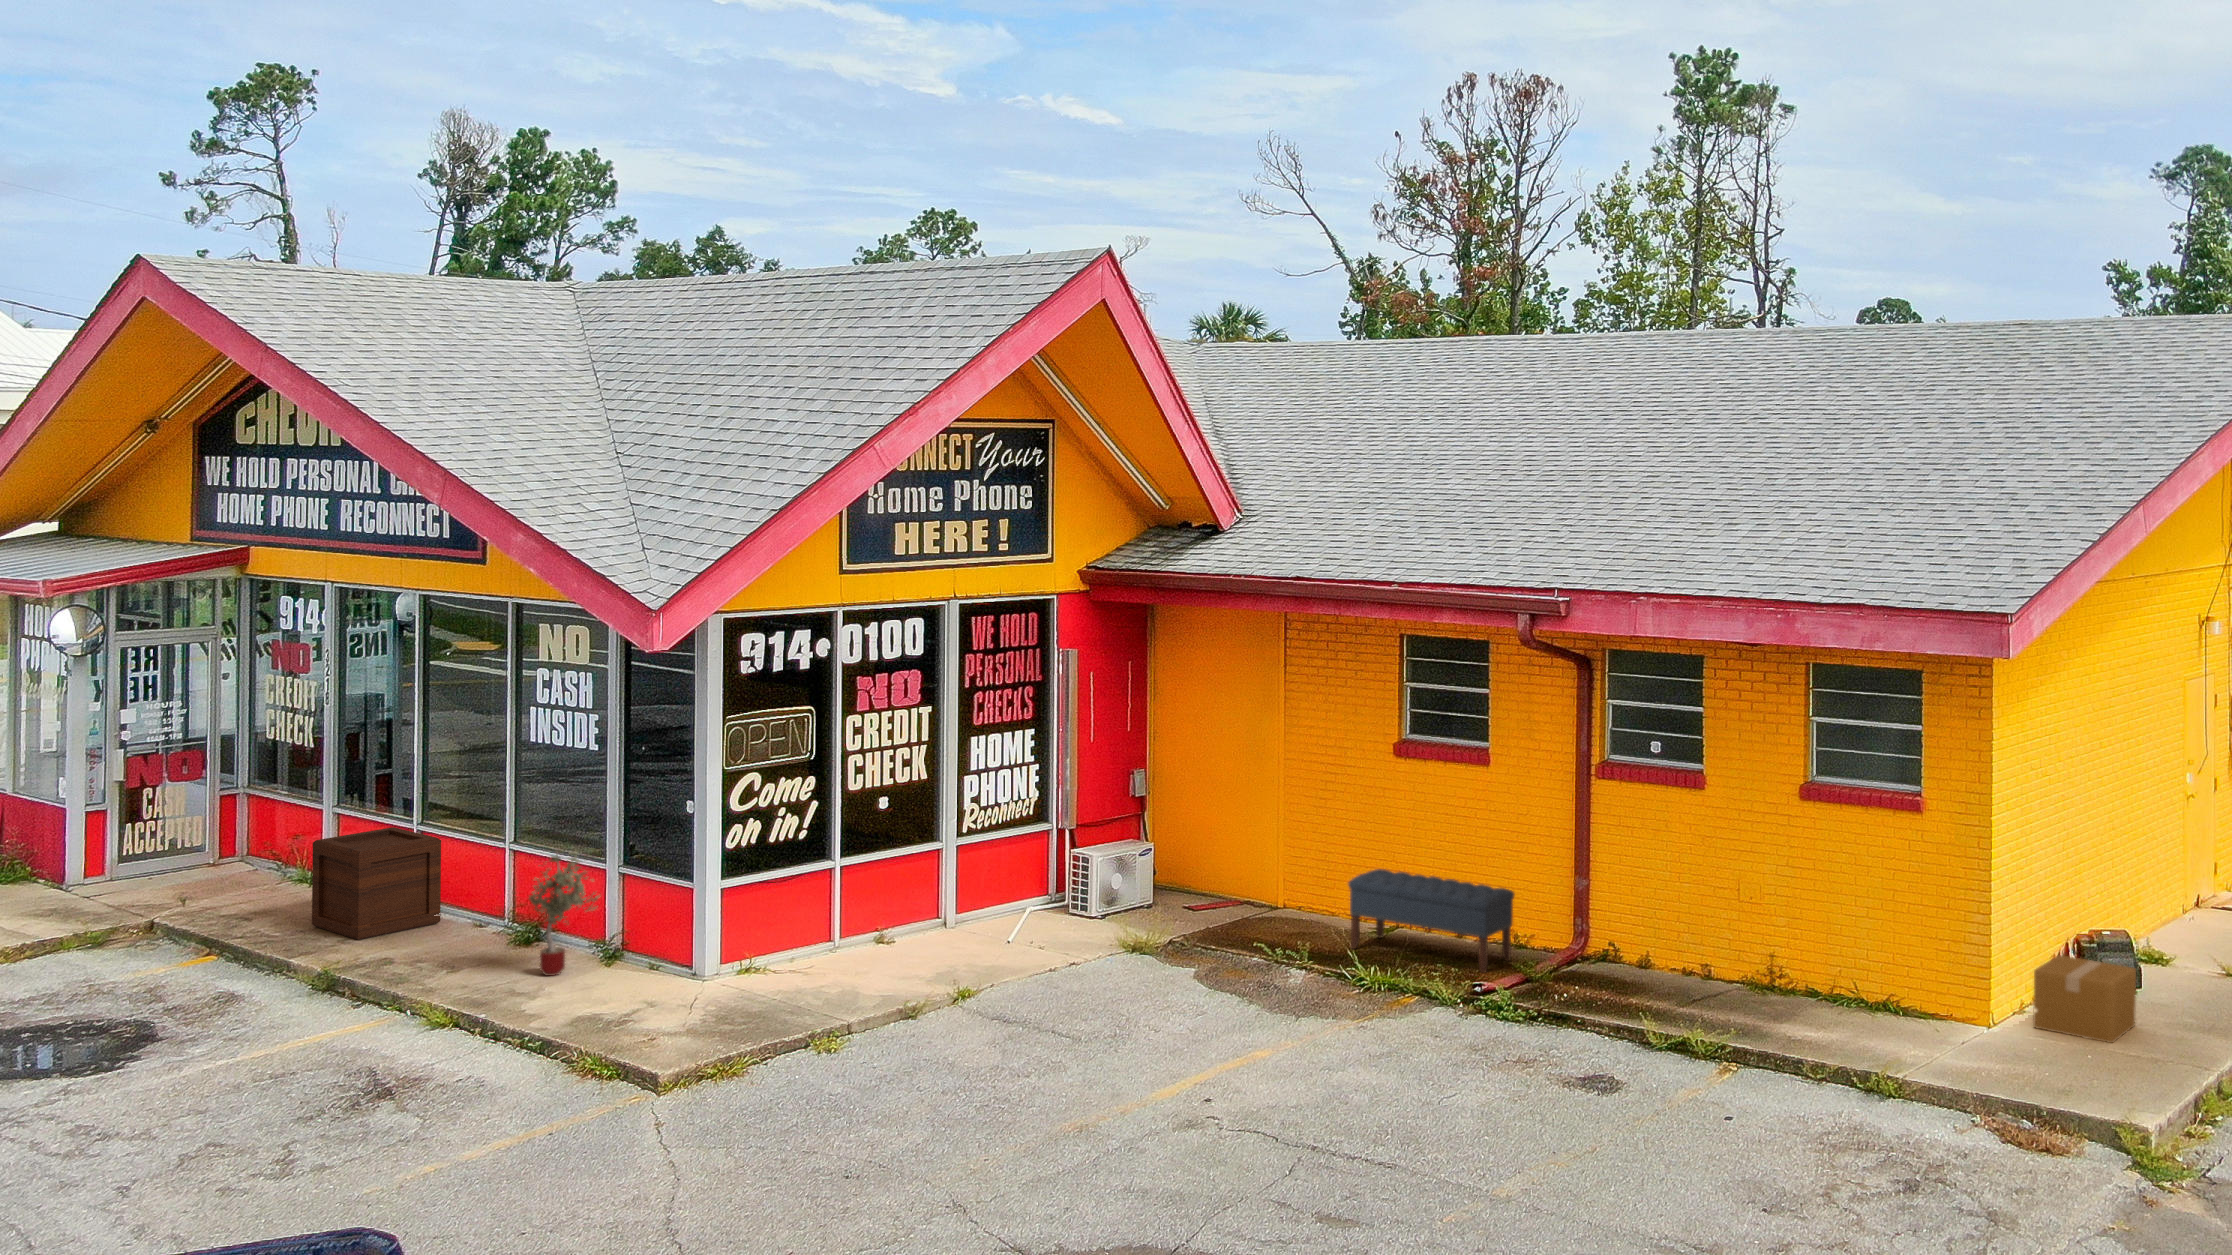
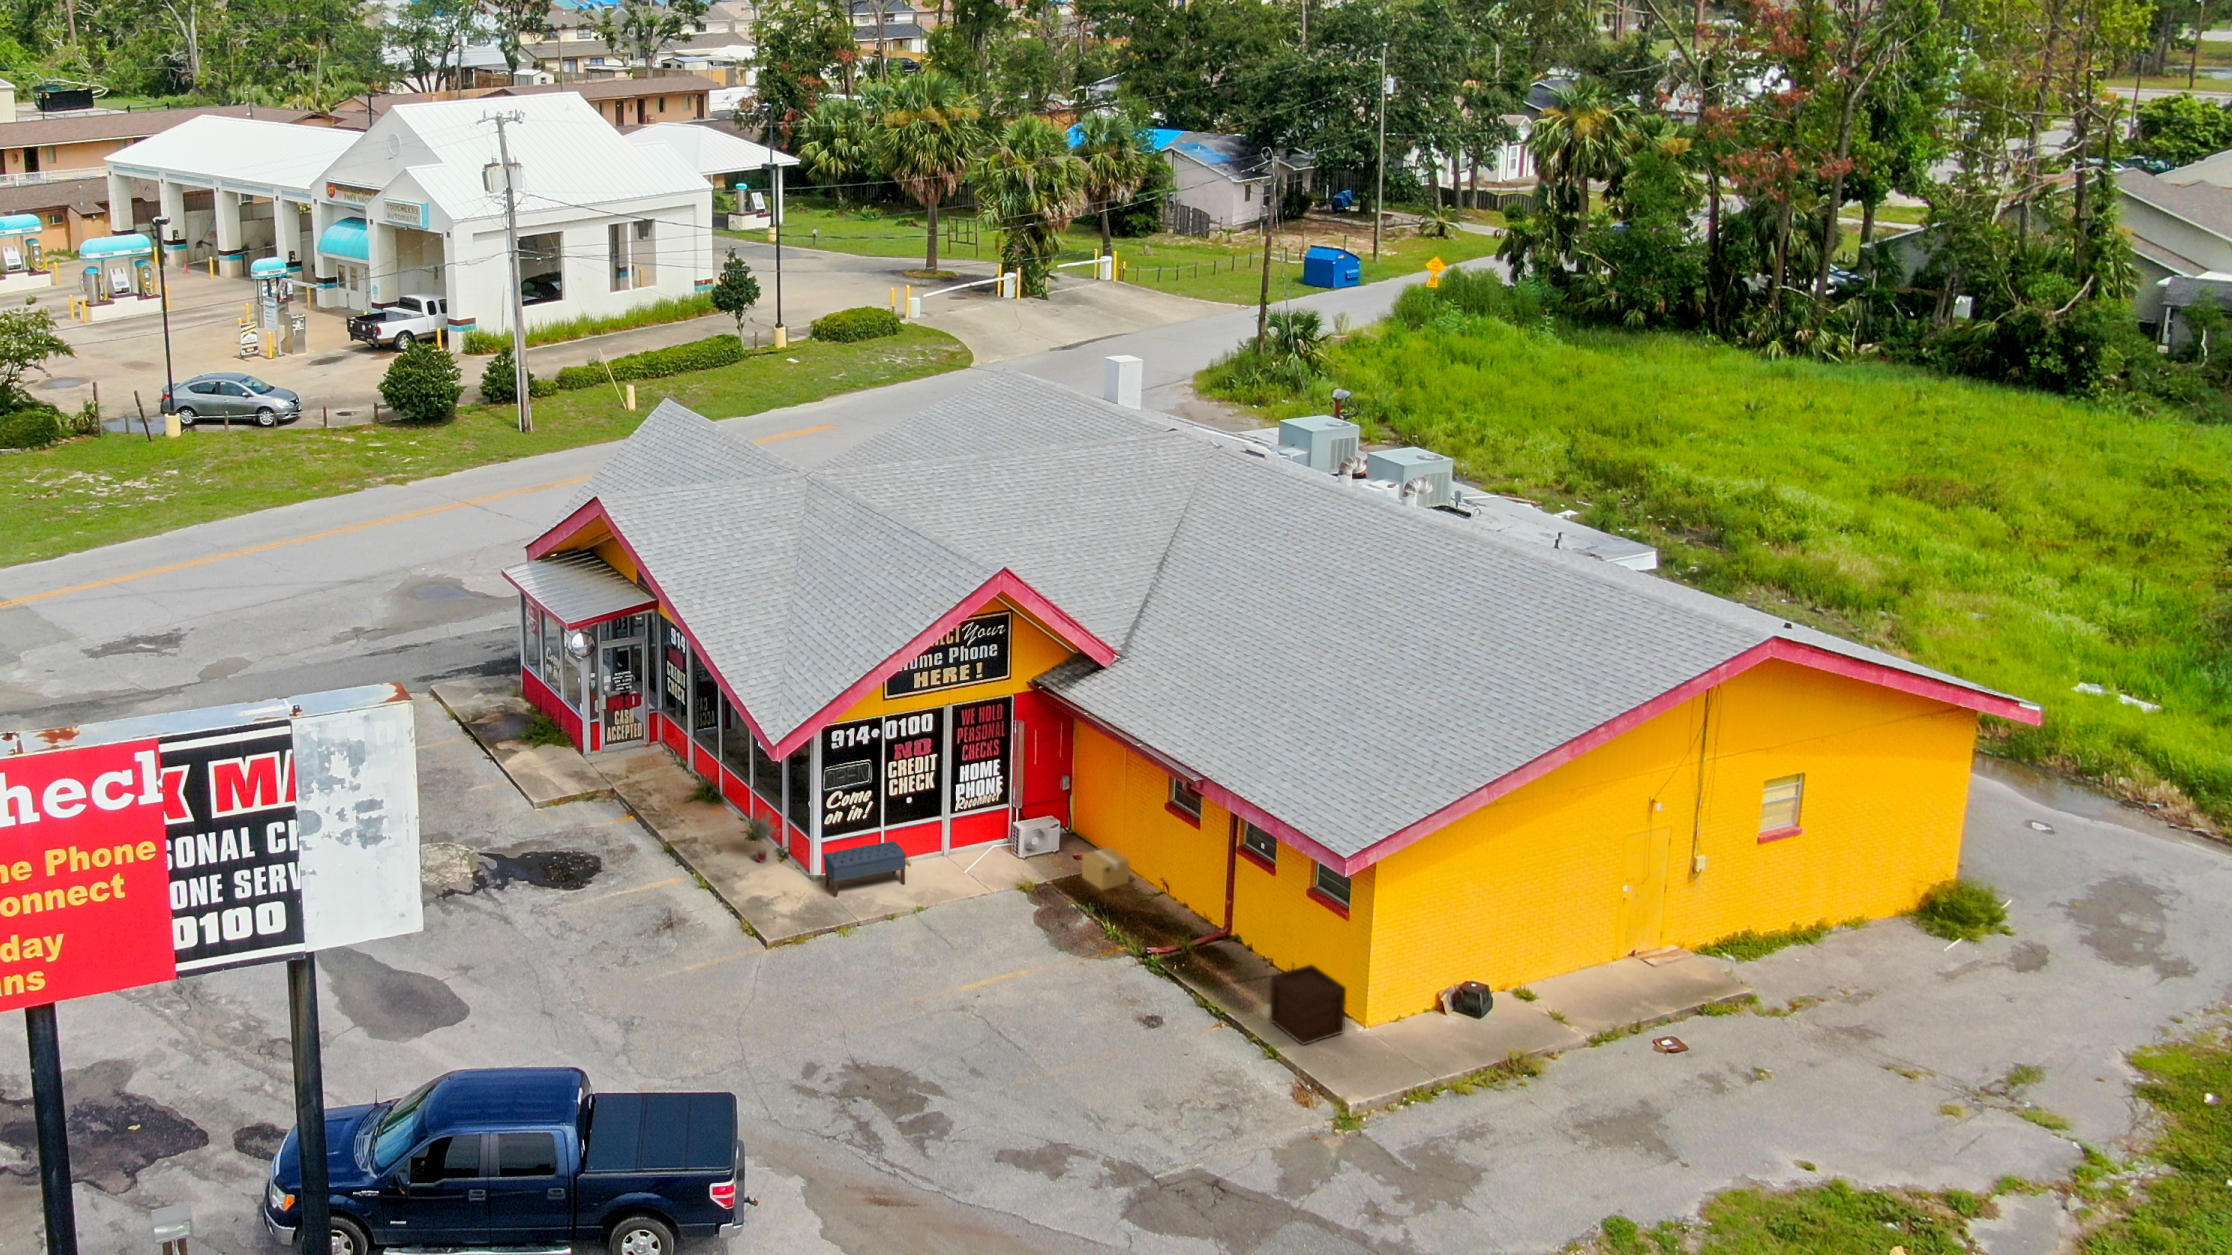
wooden crate: present [312,827,441,940] -> present [1269,965,1346,1045]
bench: present [1349,869,1514,973] -> present [823,841,906,897]
cardboard box: present [2033,955,2136,1043] -> present [1082,847,1129,890]

